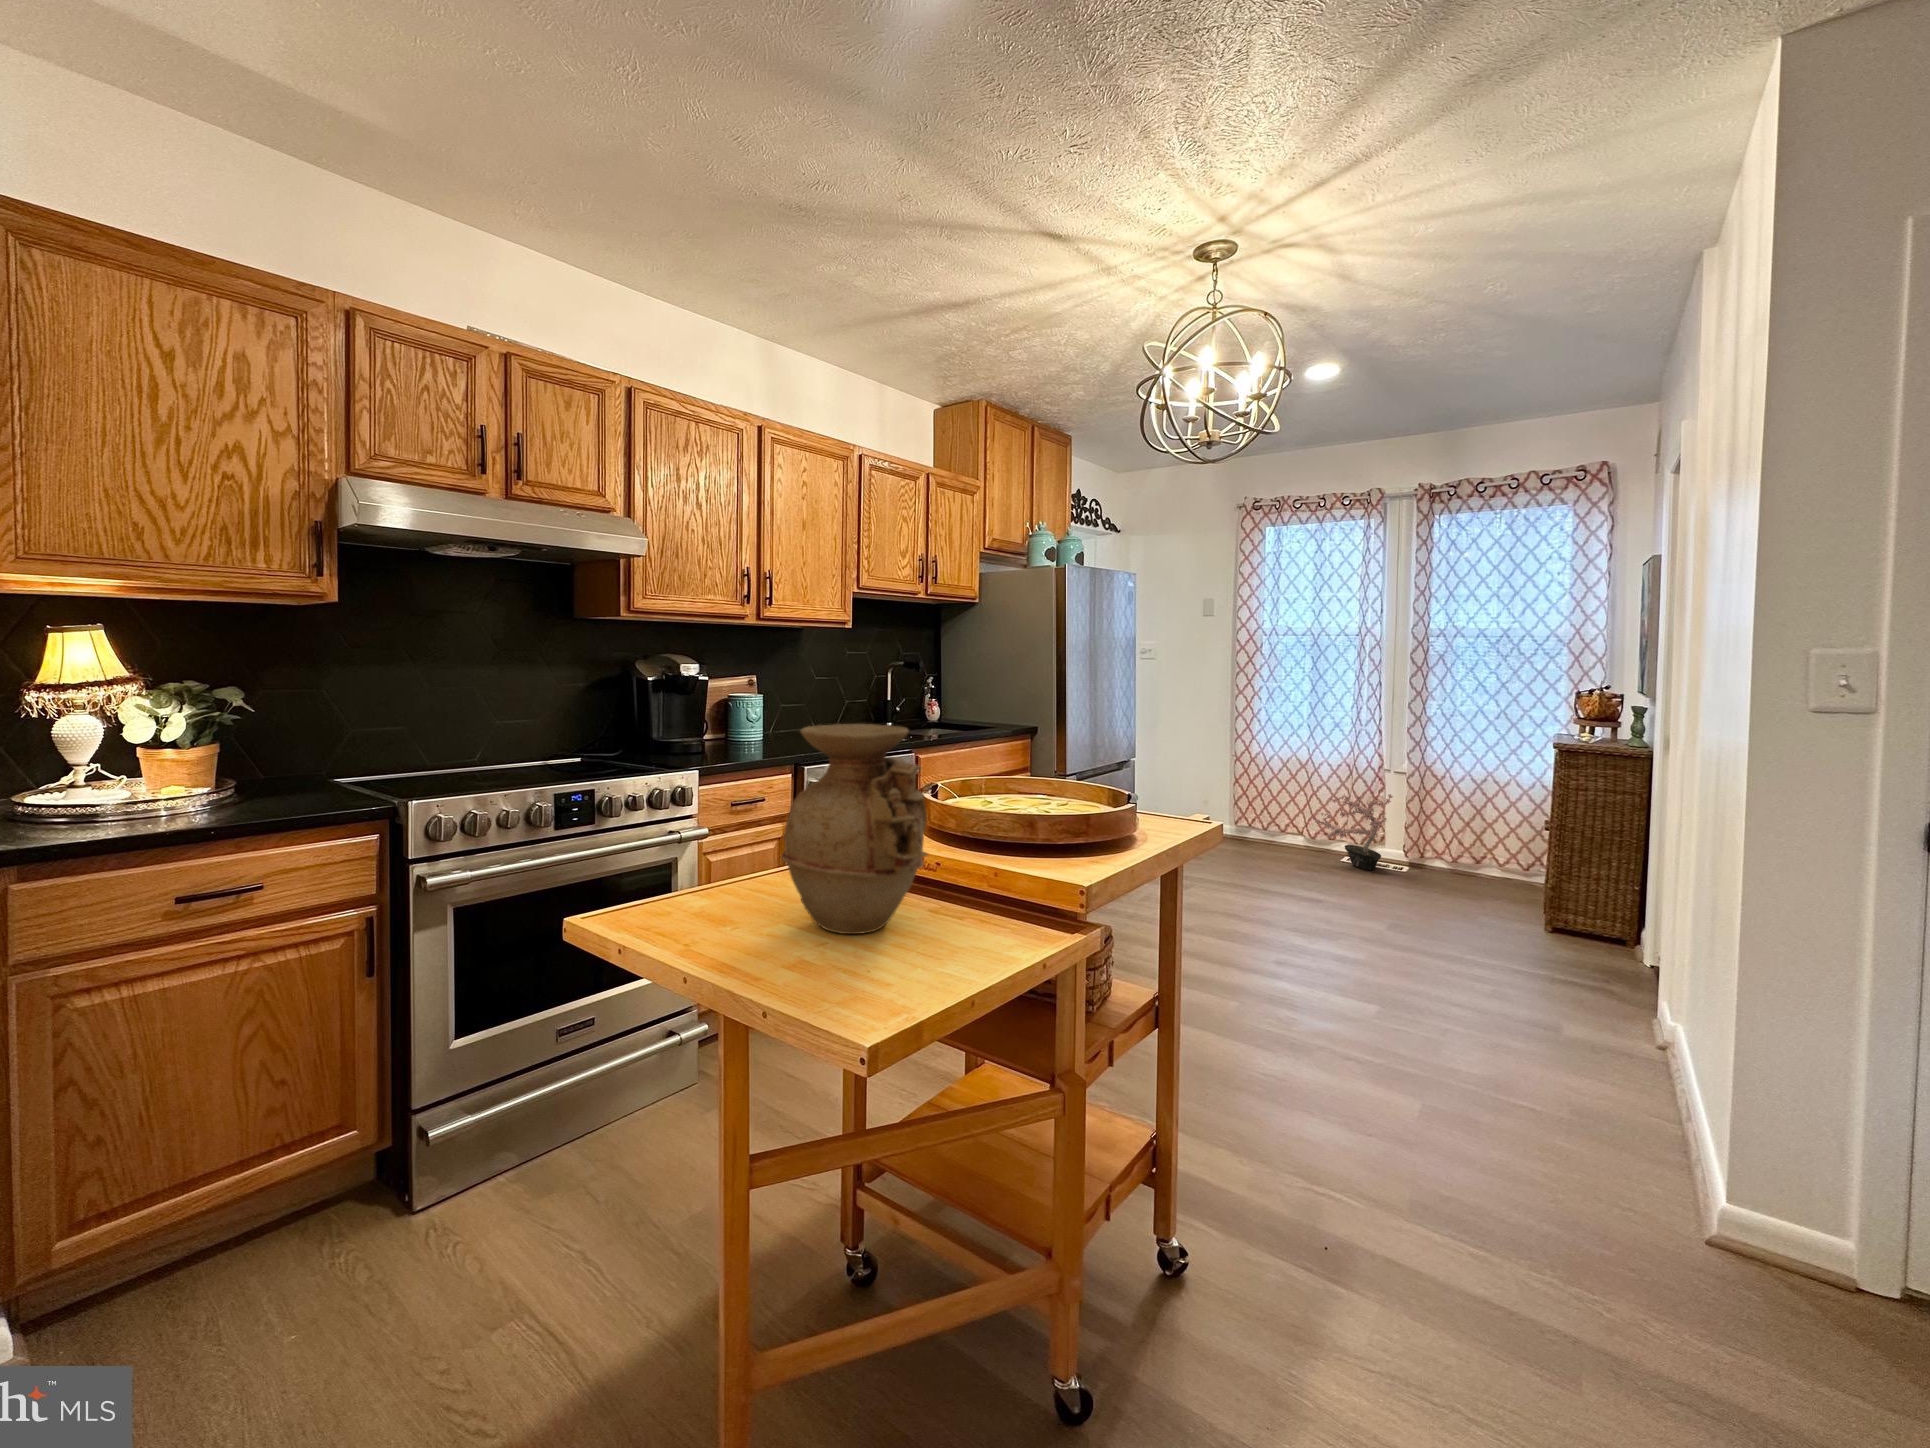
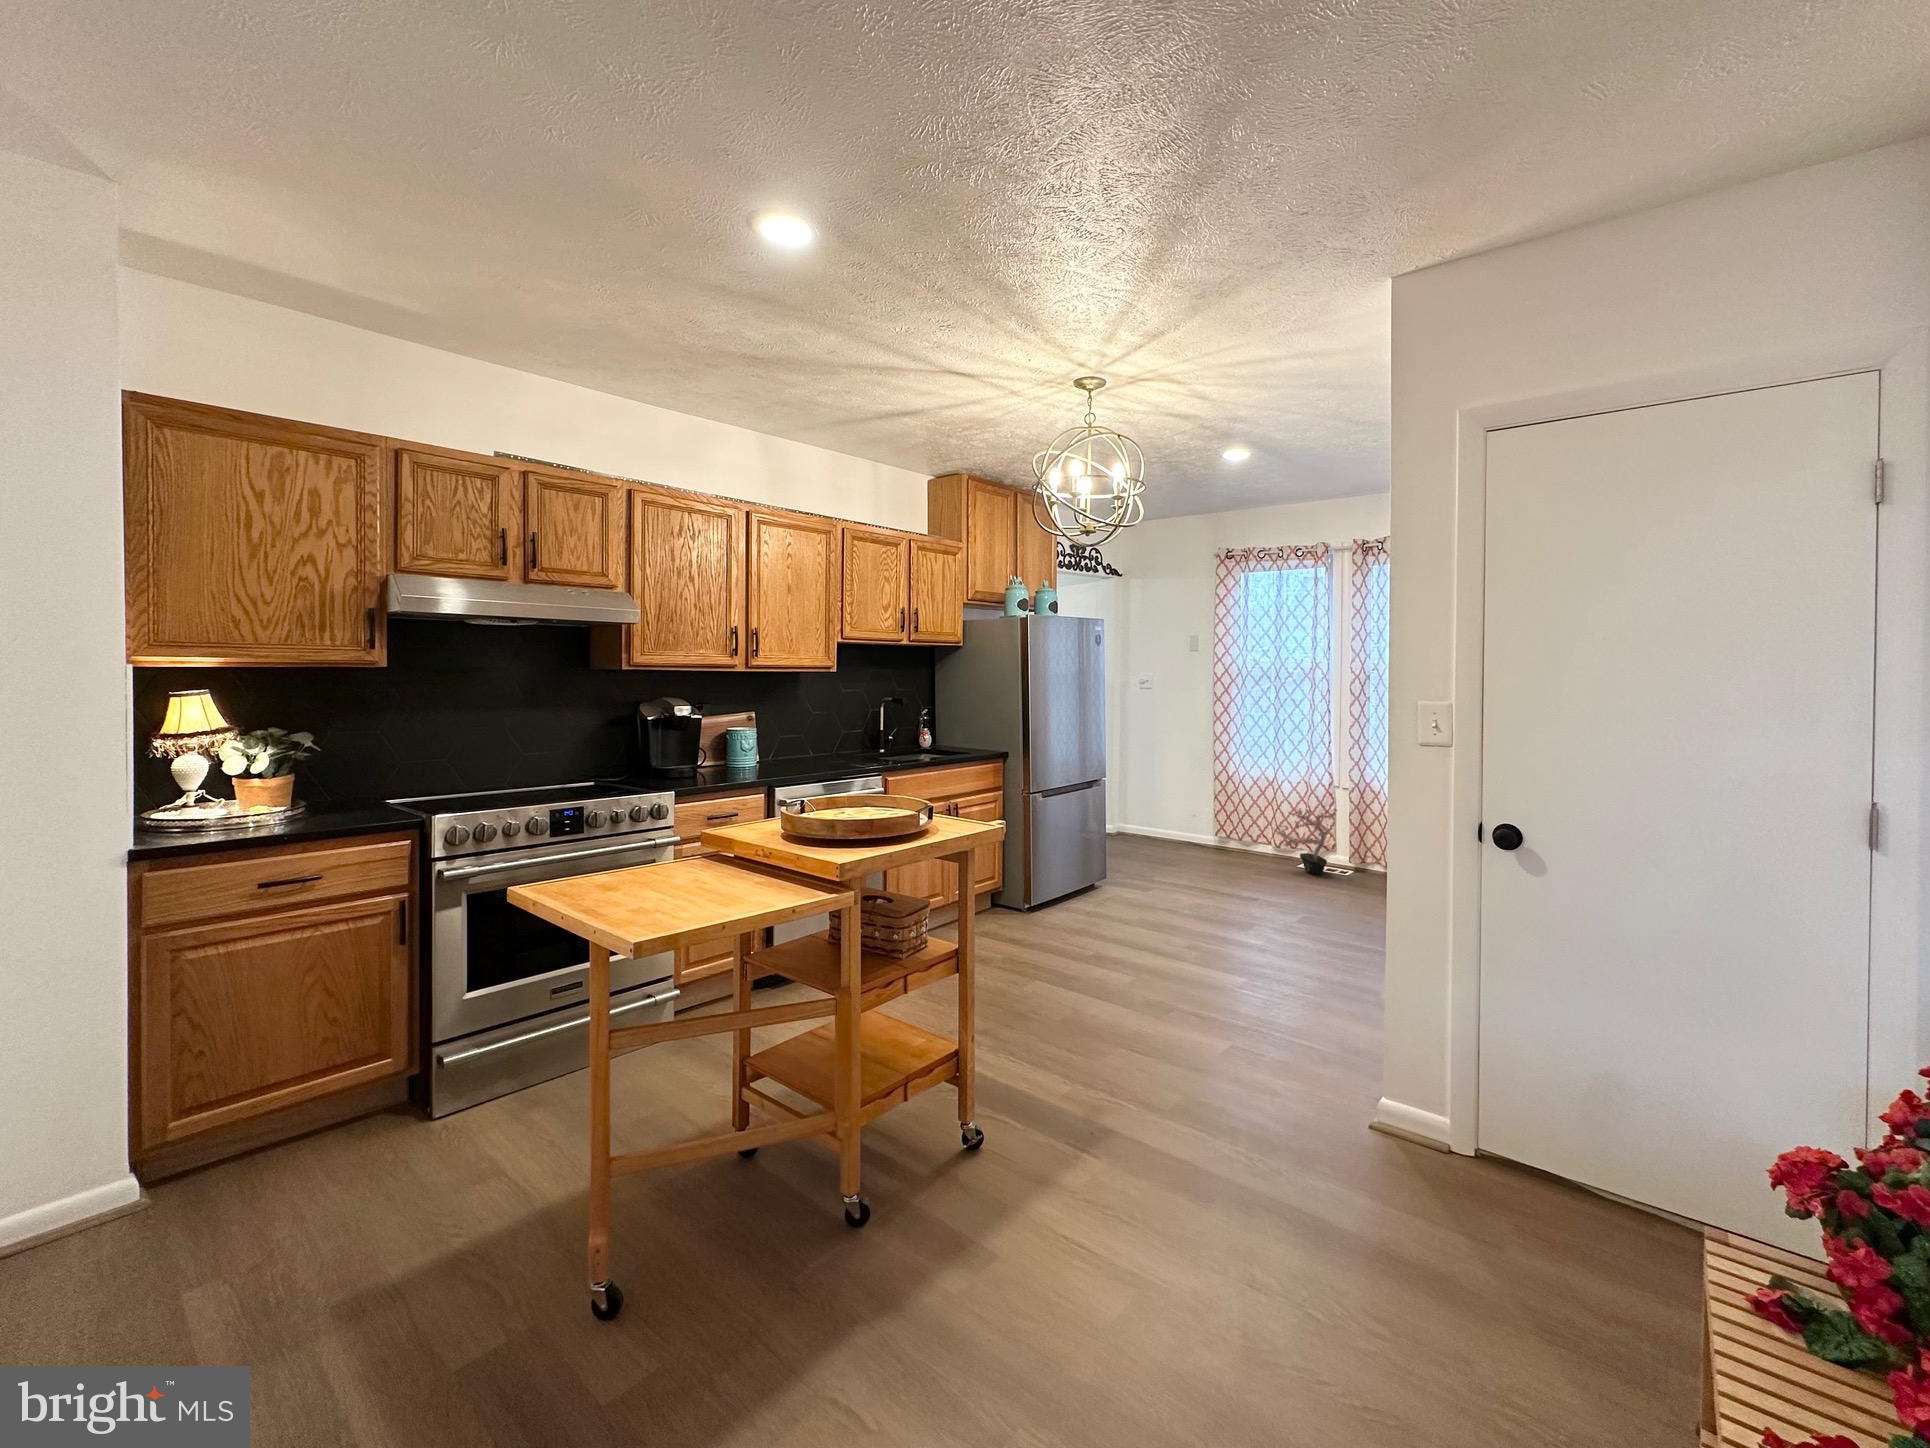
vase: present [782,724,928,934] -> none [649,761,752,895]

